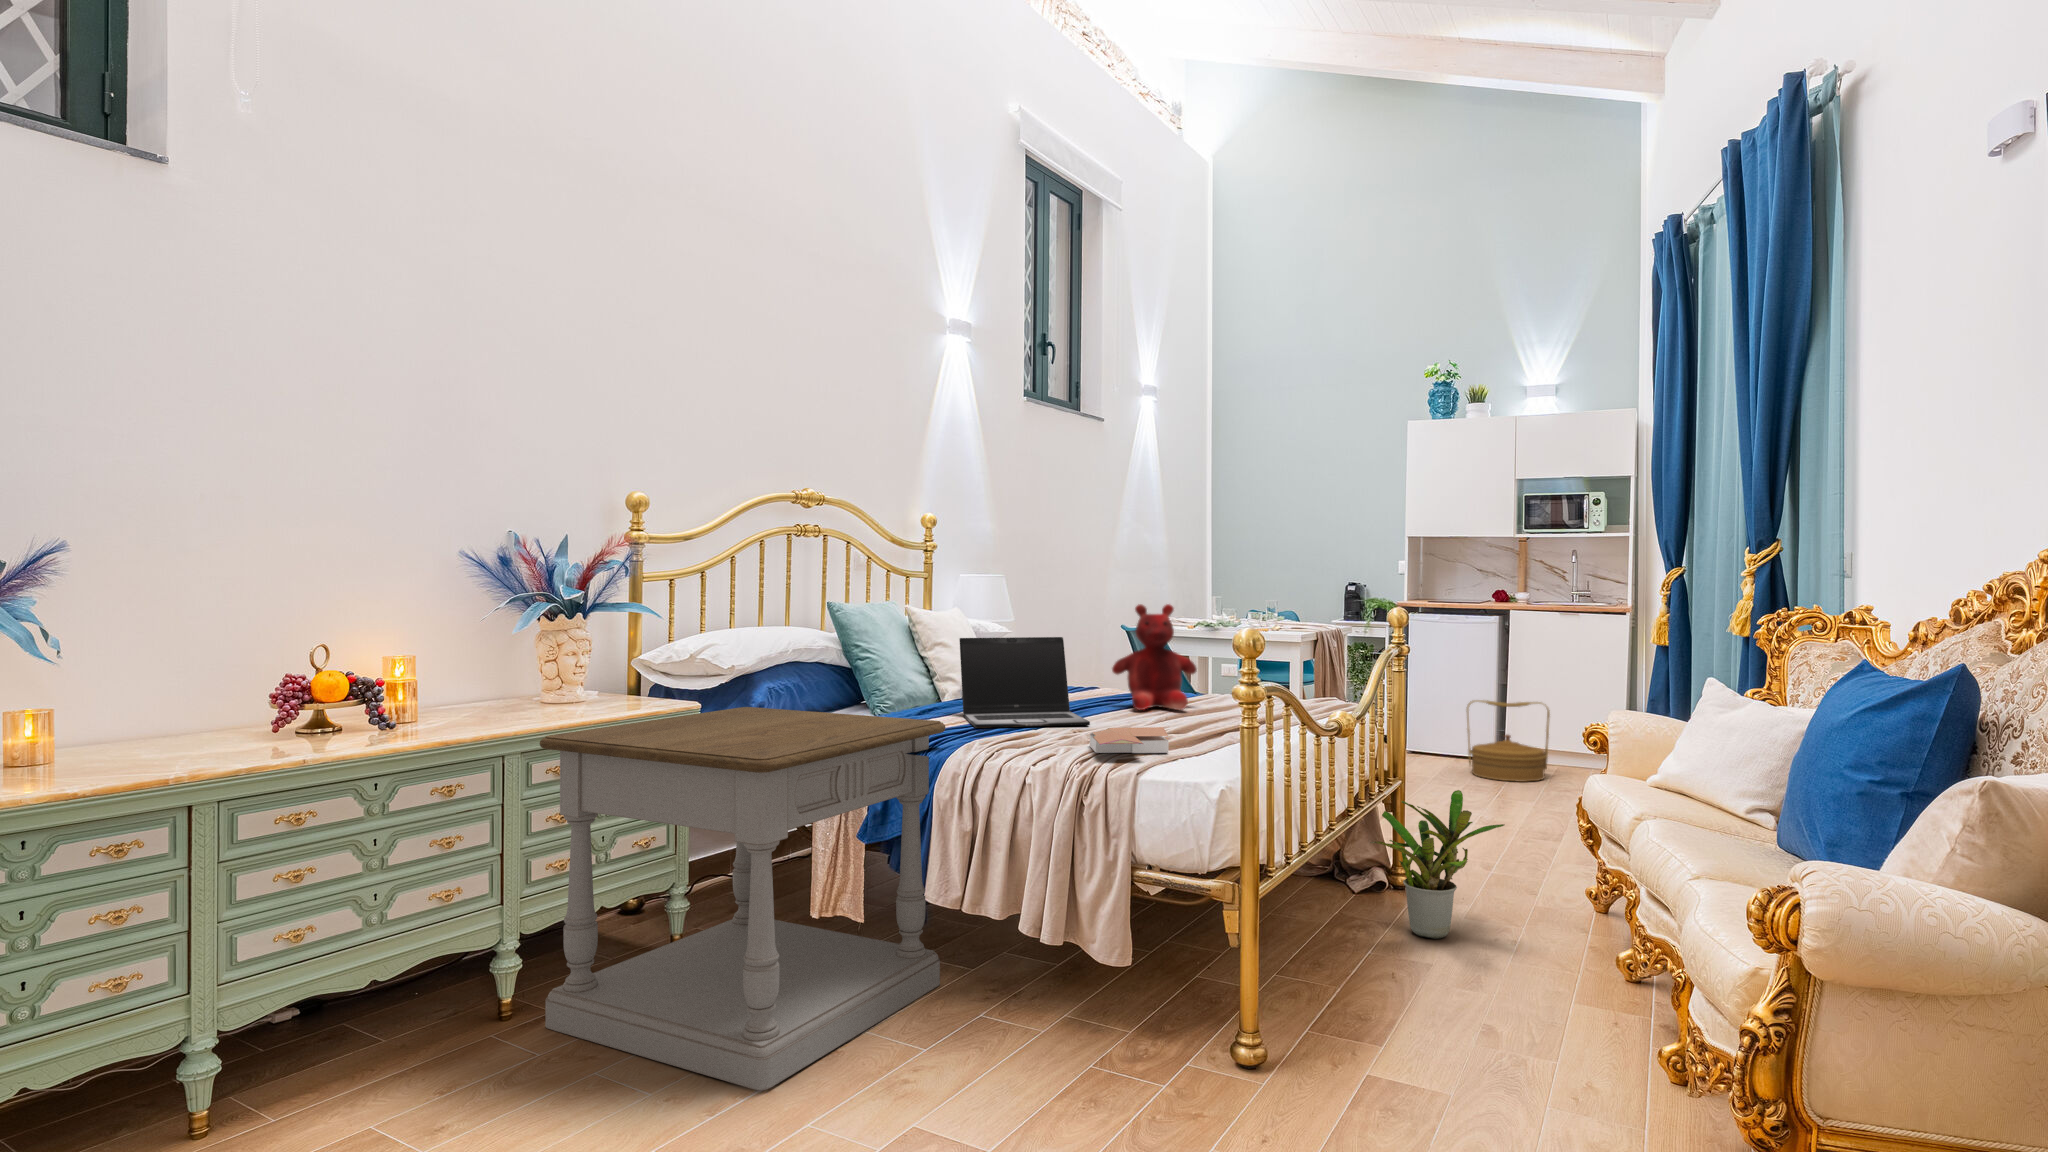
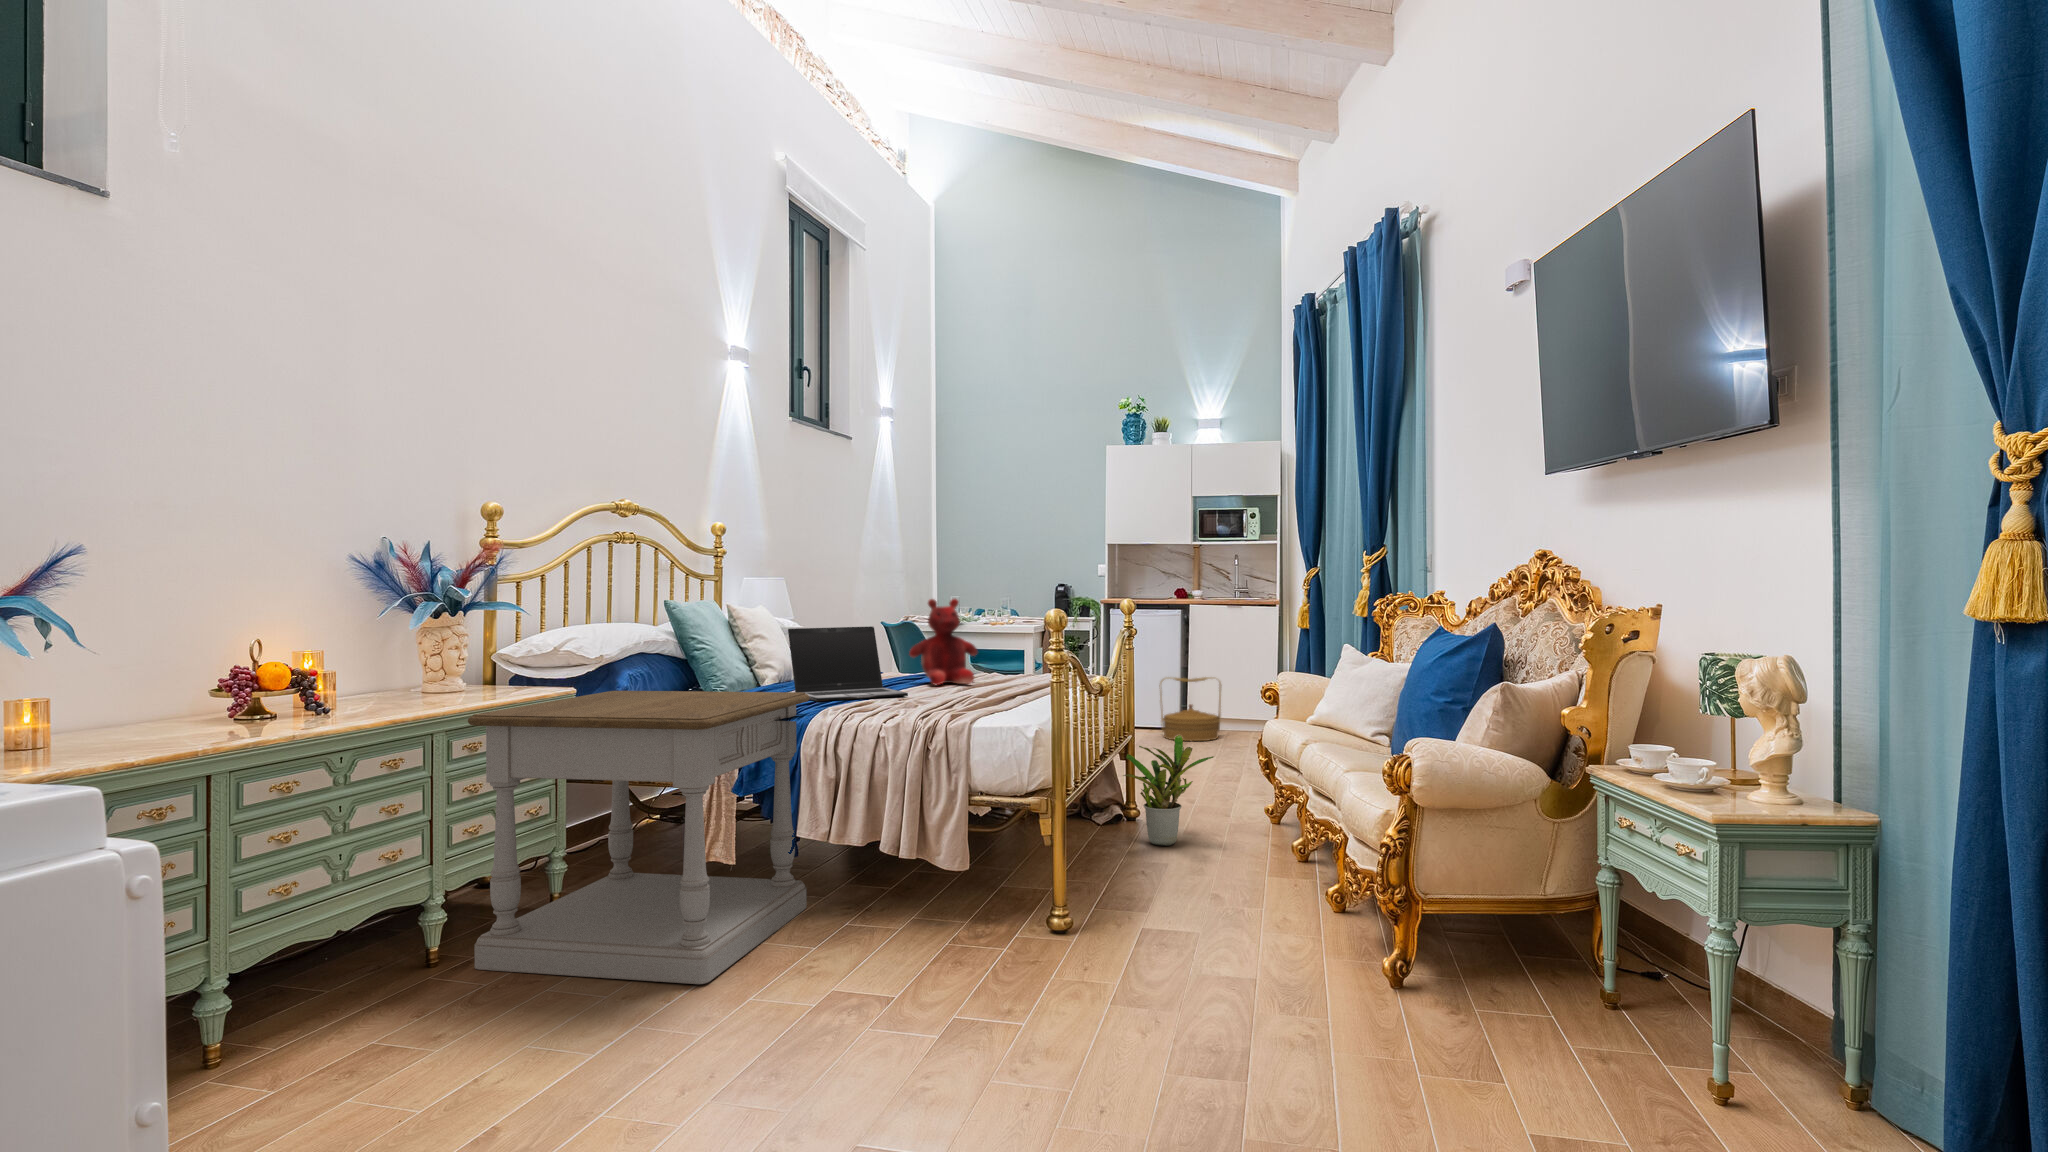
book: present [1090,727,1168,753] -> none [922,691,987,712]

